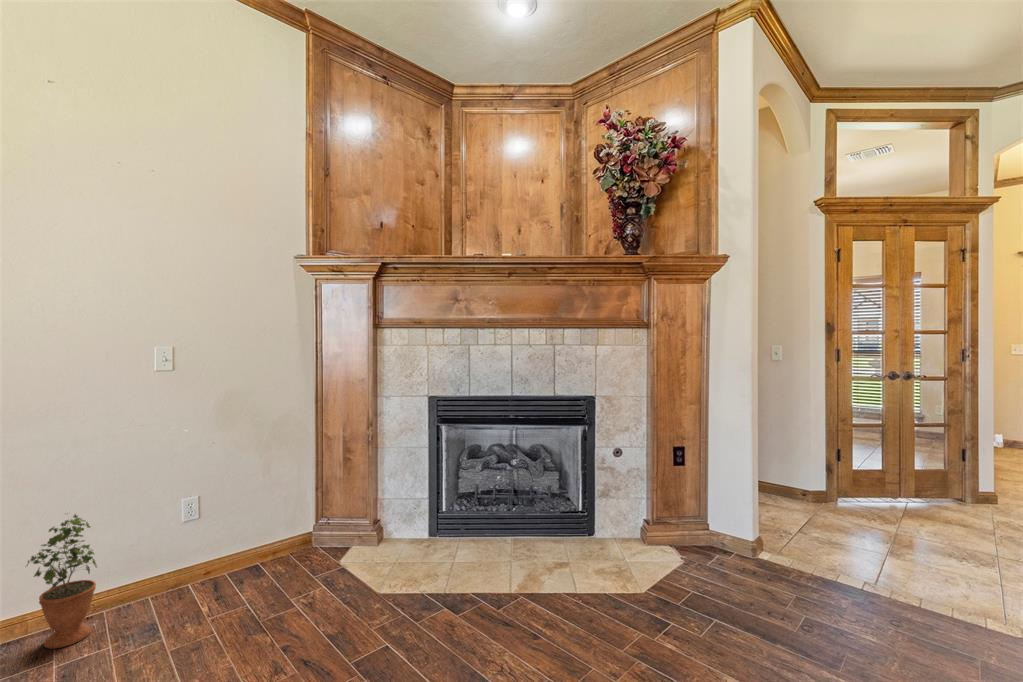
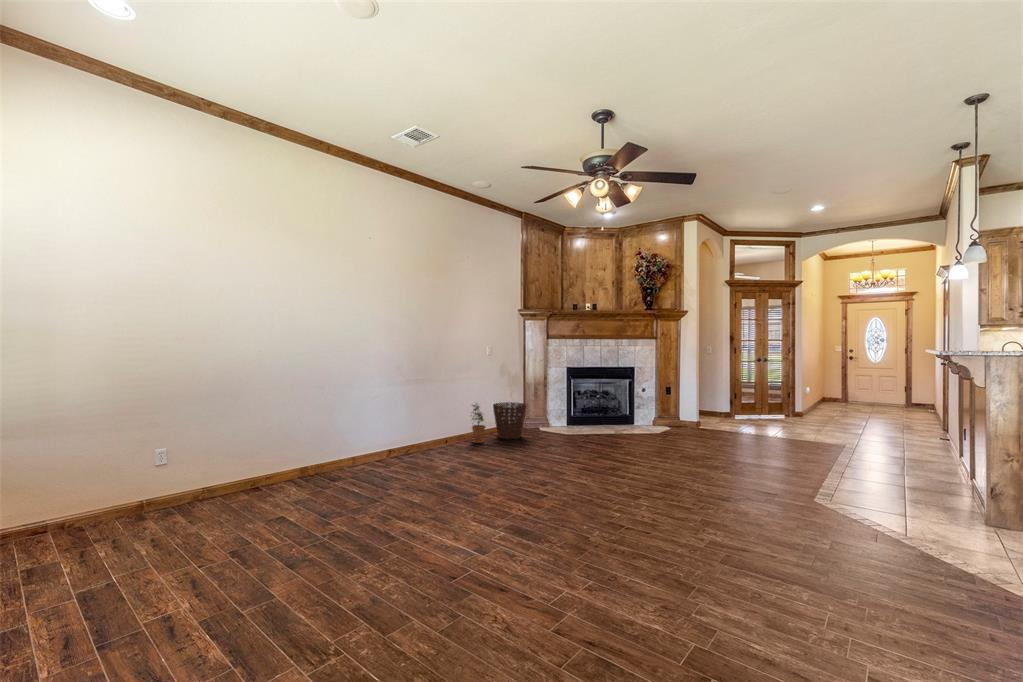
basket: none [150,496,262,620] -> present [493,402,526,439]

